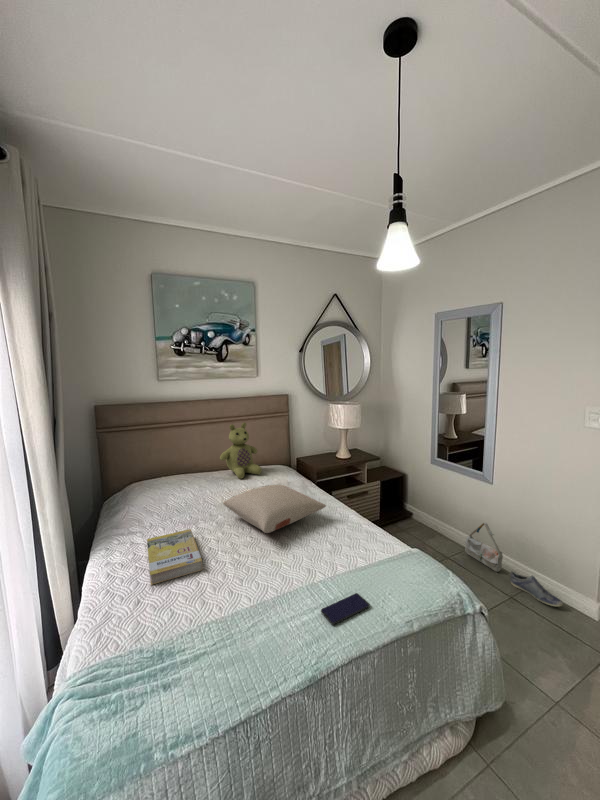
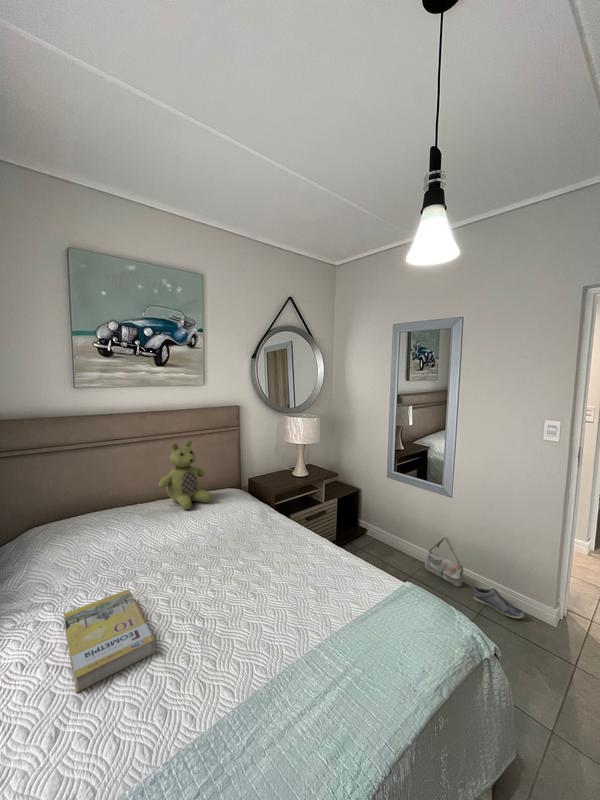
pillow: present [223,484,326,533] -> none [171,515,301,585]
smartphone: present [321,593,370,625] -> none [332,658,388,714]

